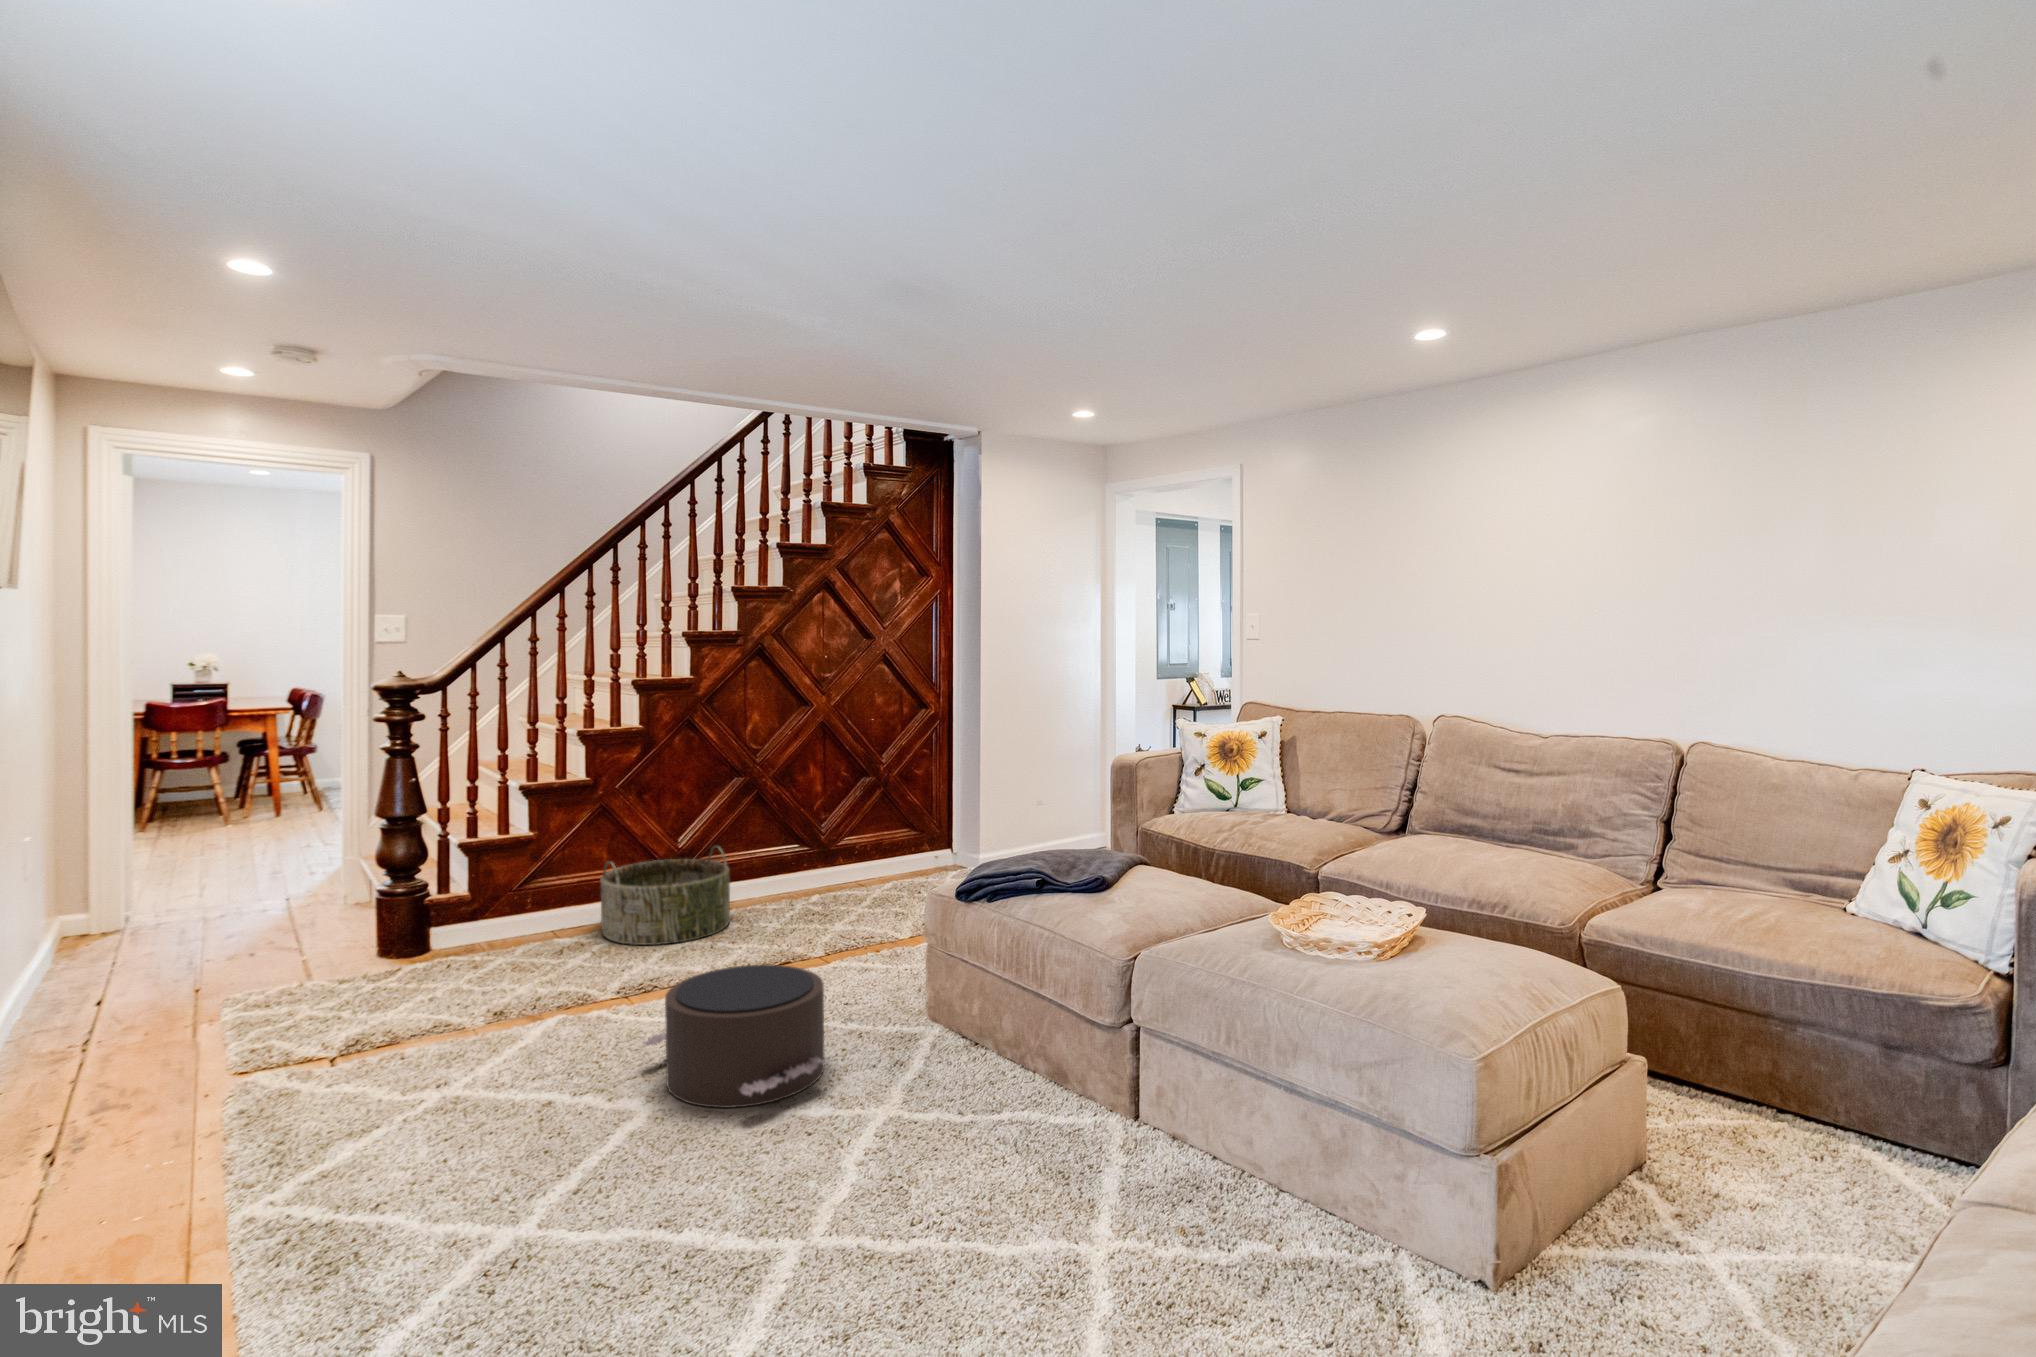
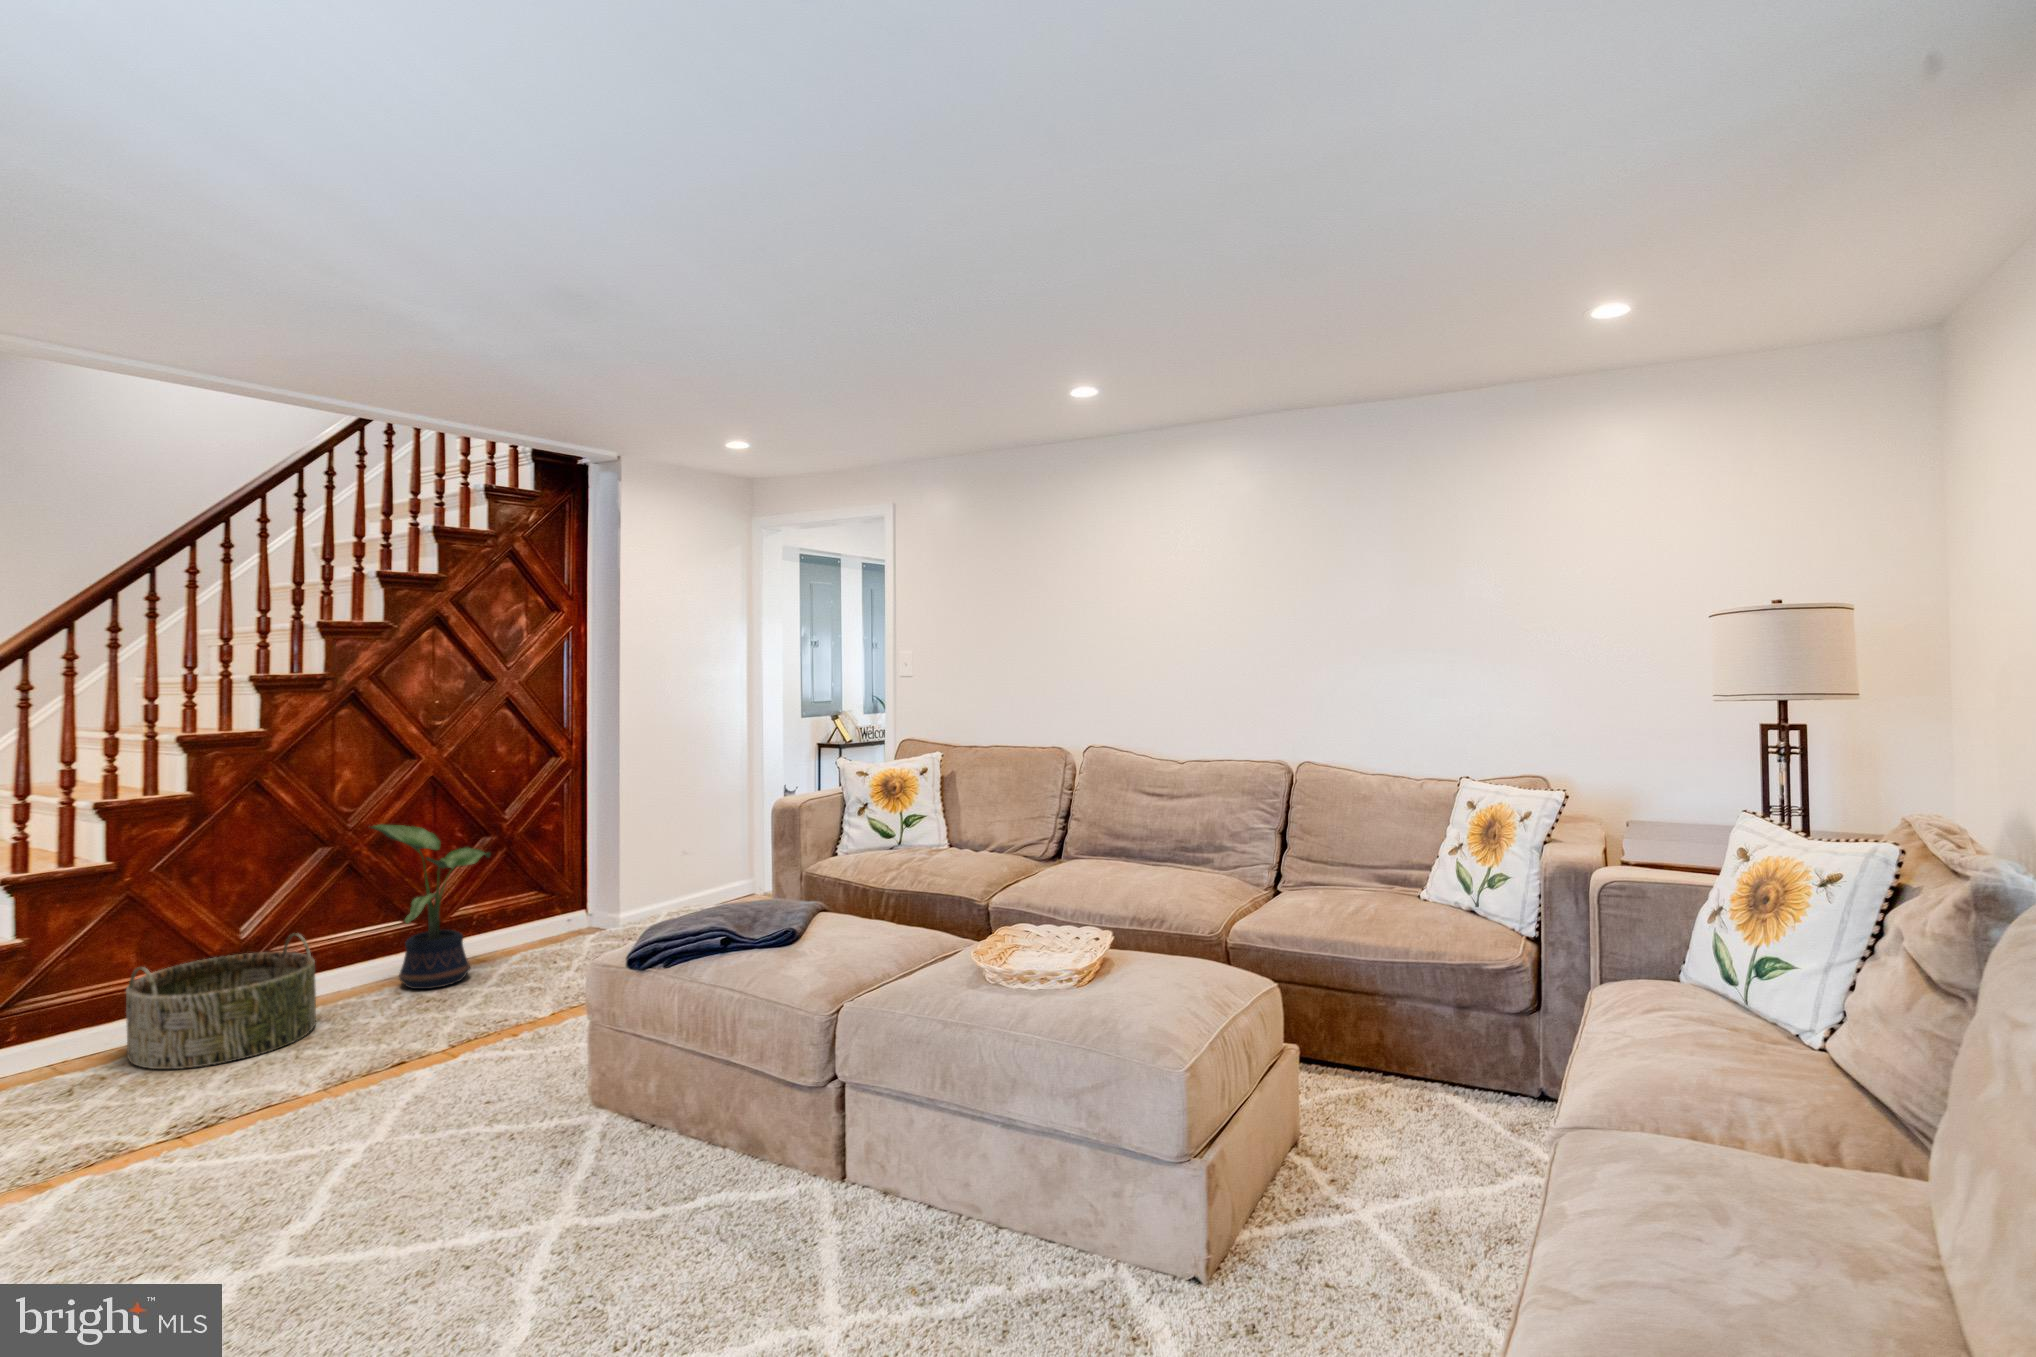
potted plant: none [772,760,867,903] -> present [371,824,491,989]
pouf: present [643,965,825,1108] -> none [217,1070,481,1260]

